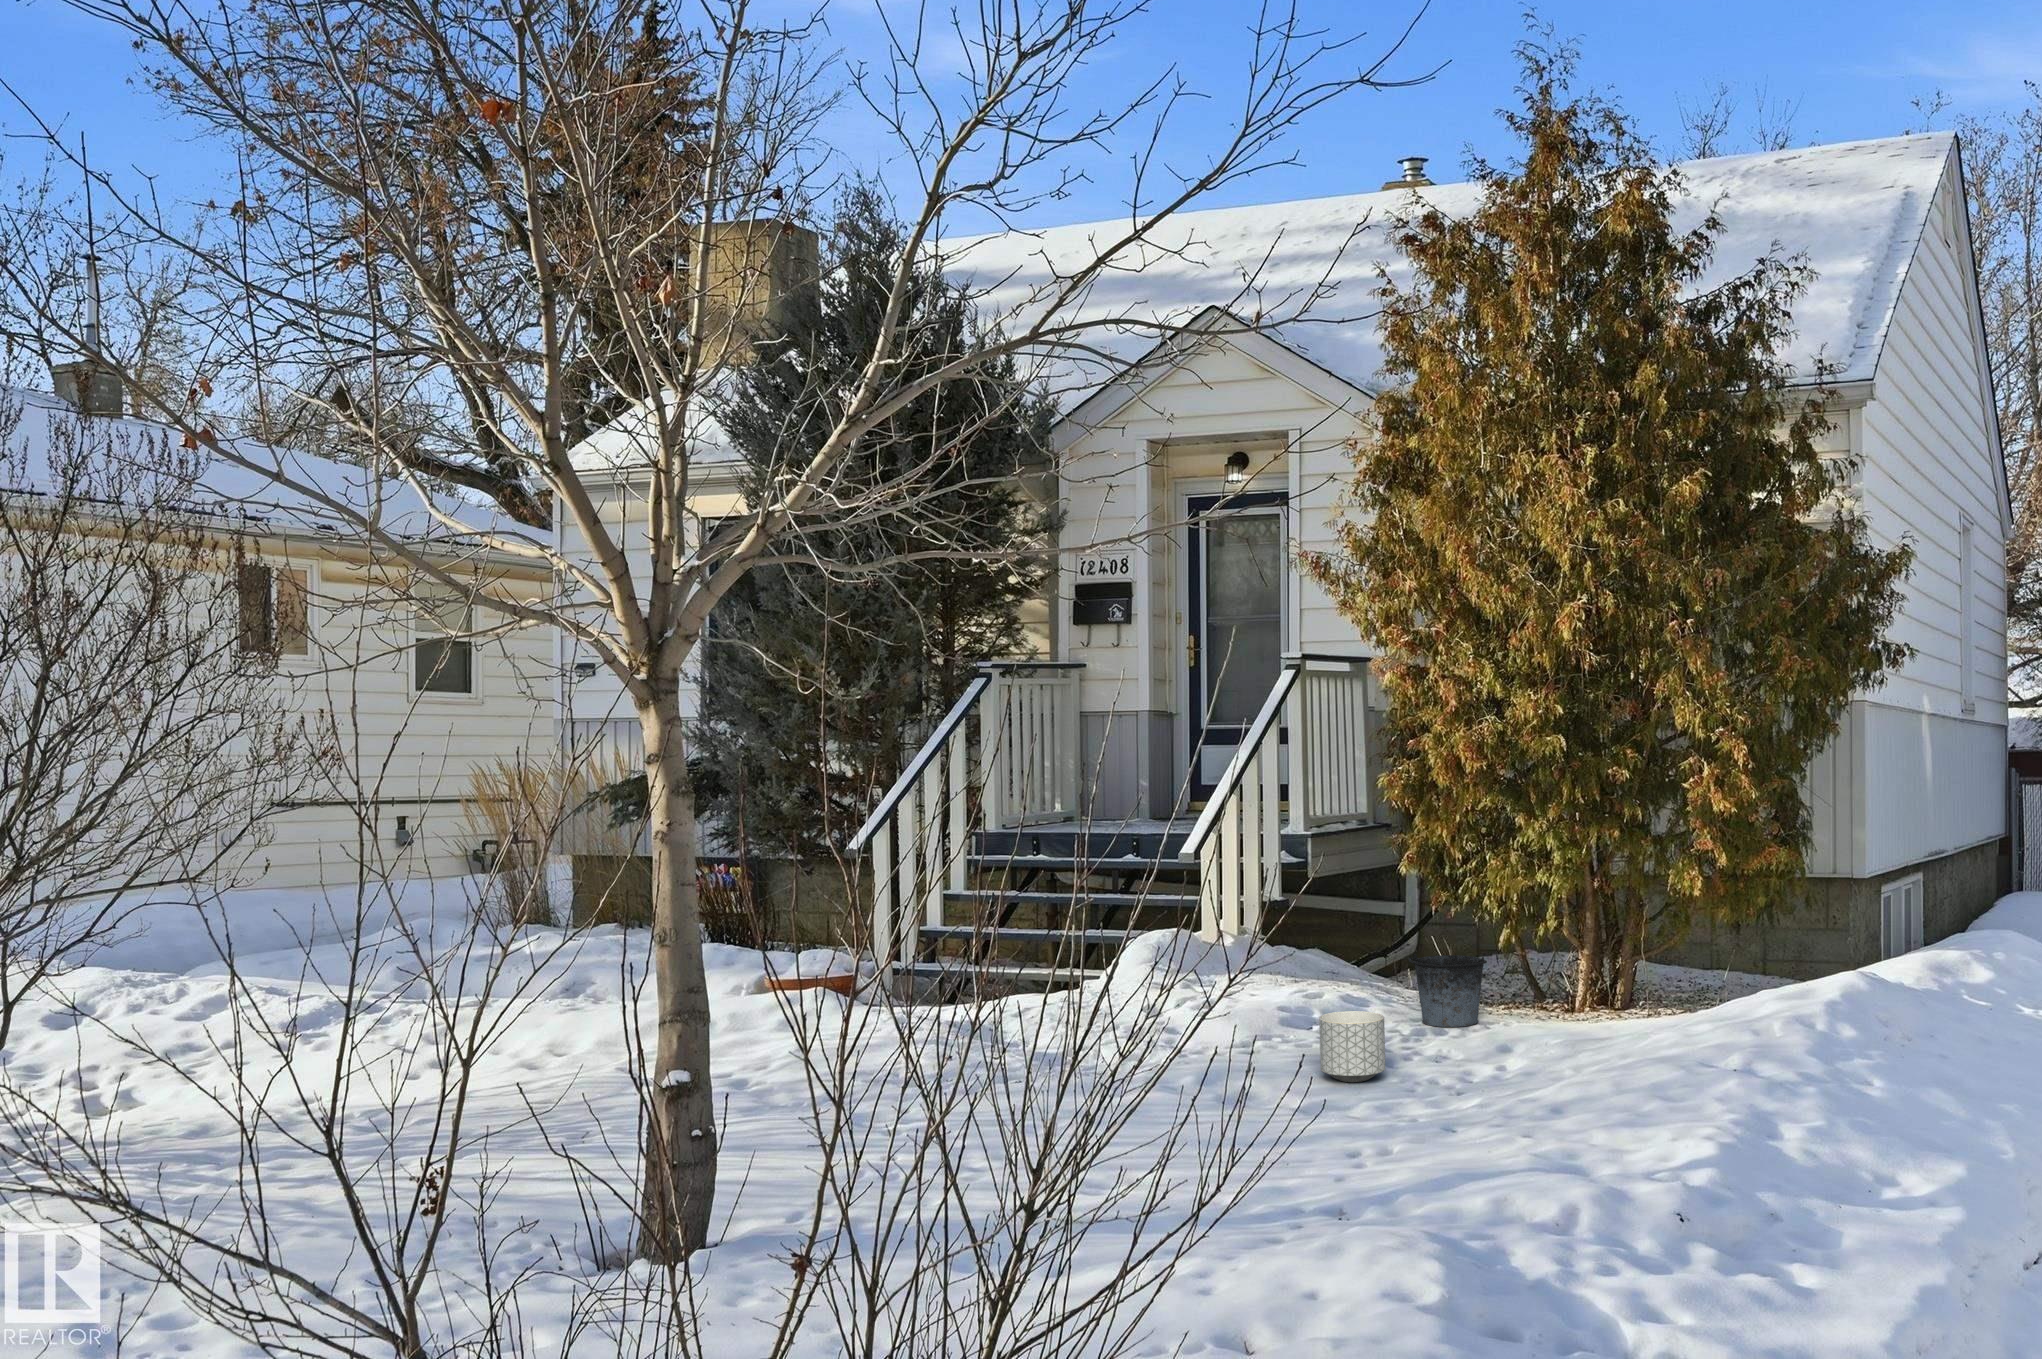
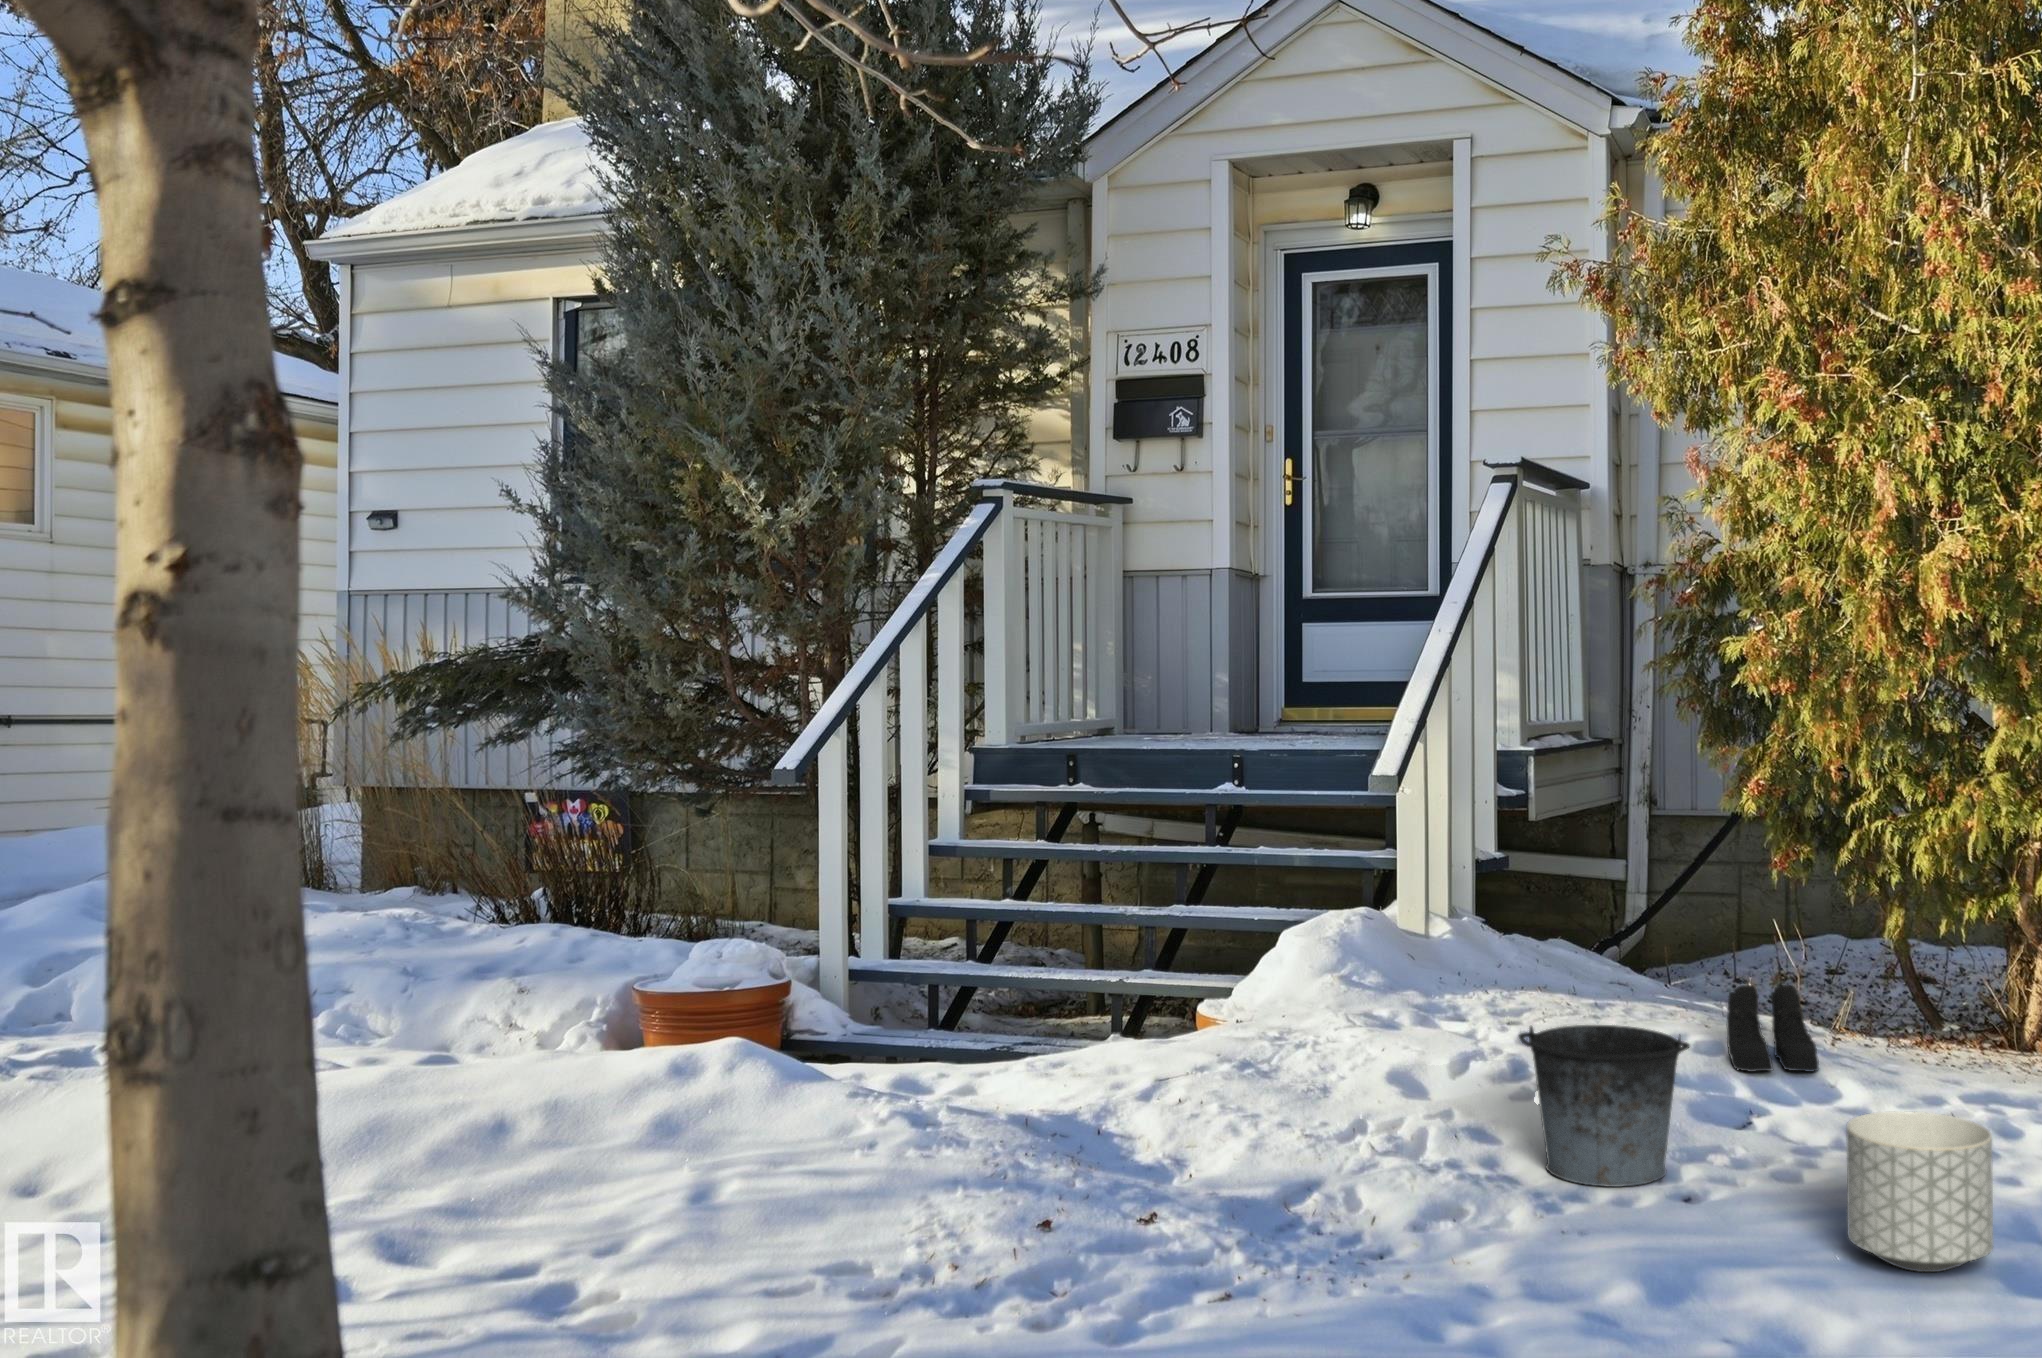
bucket: present [1409,954,1487,1027] -> present [1519,1025,1690,1187]
boots: none [1350,964,1395,1010] -> present [1727,985,1819,1072]

